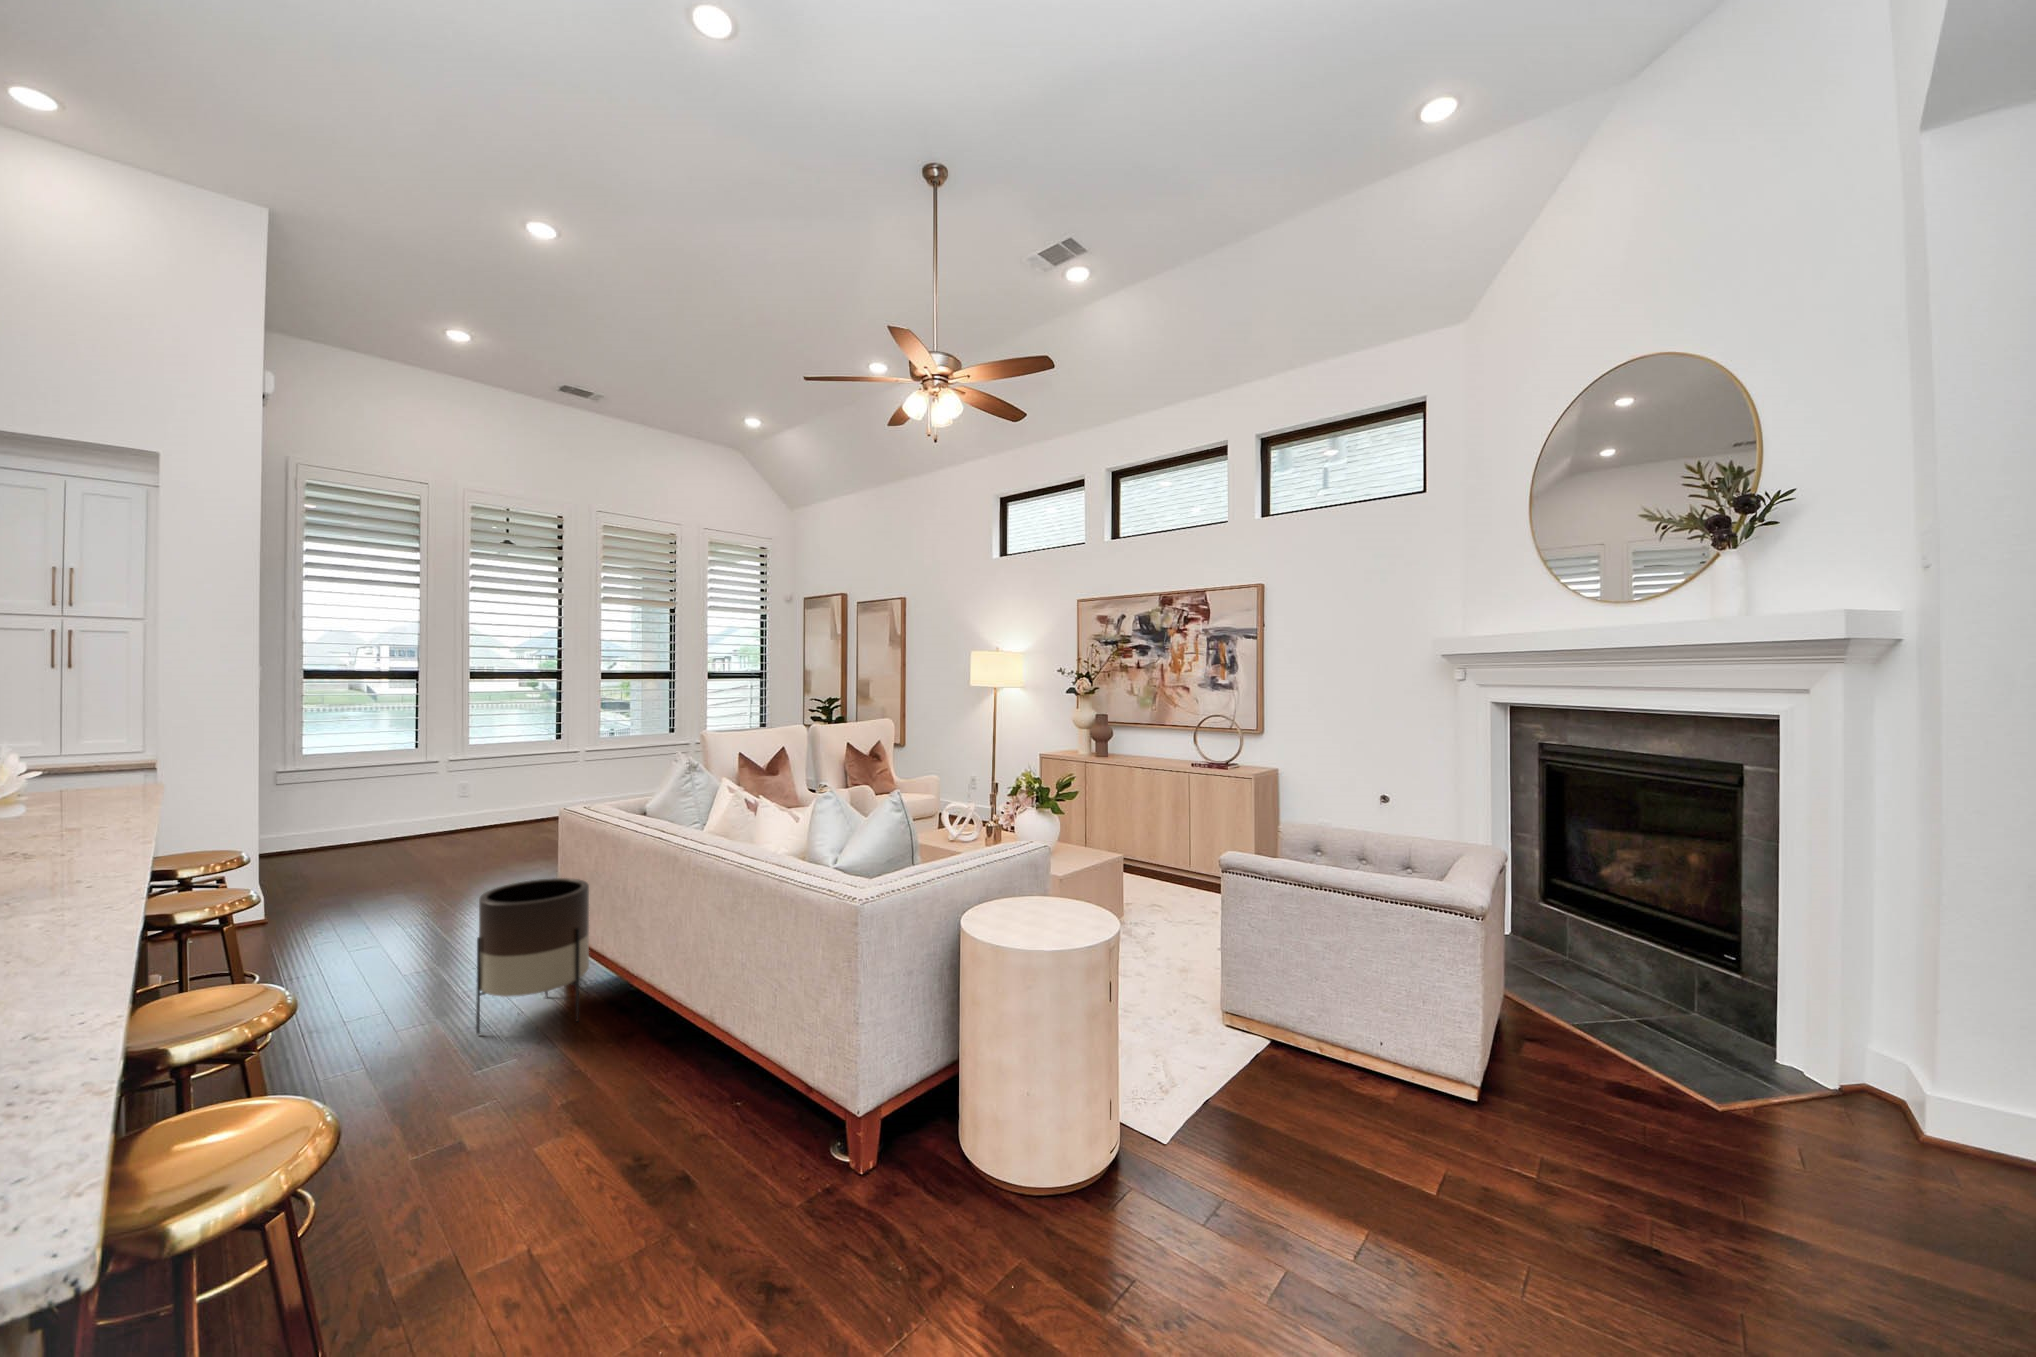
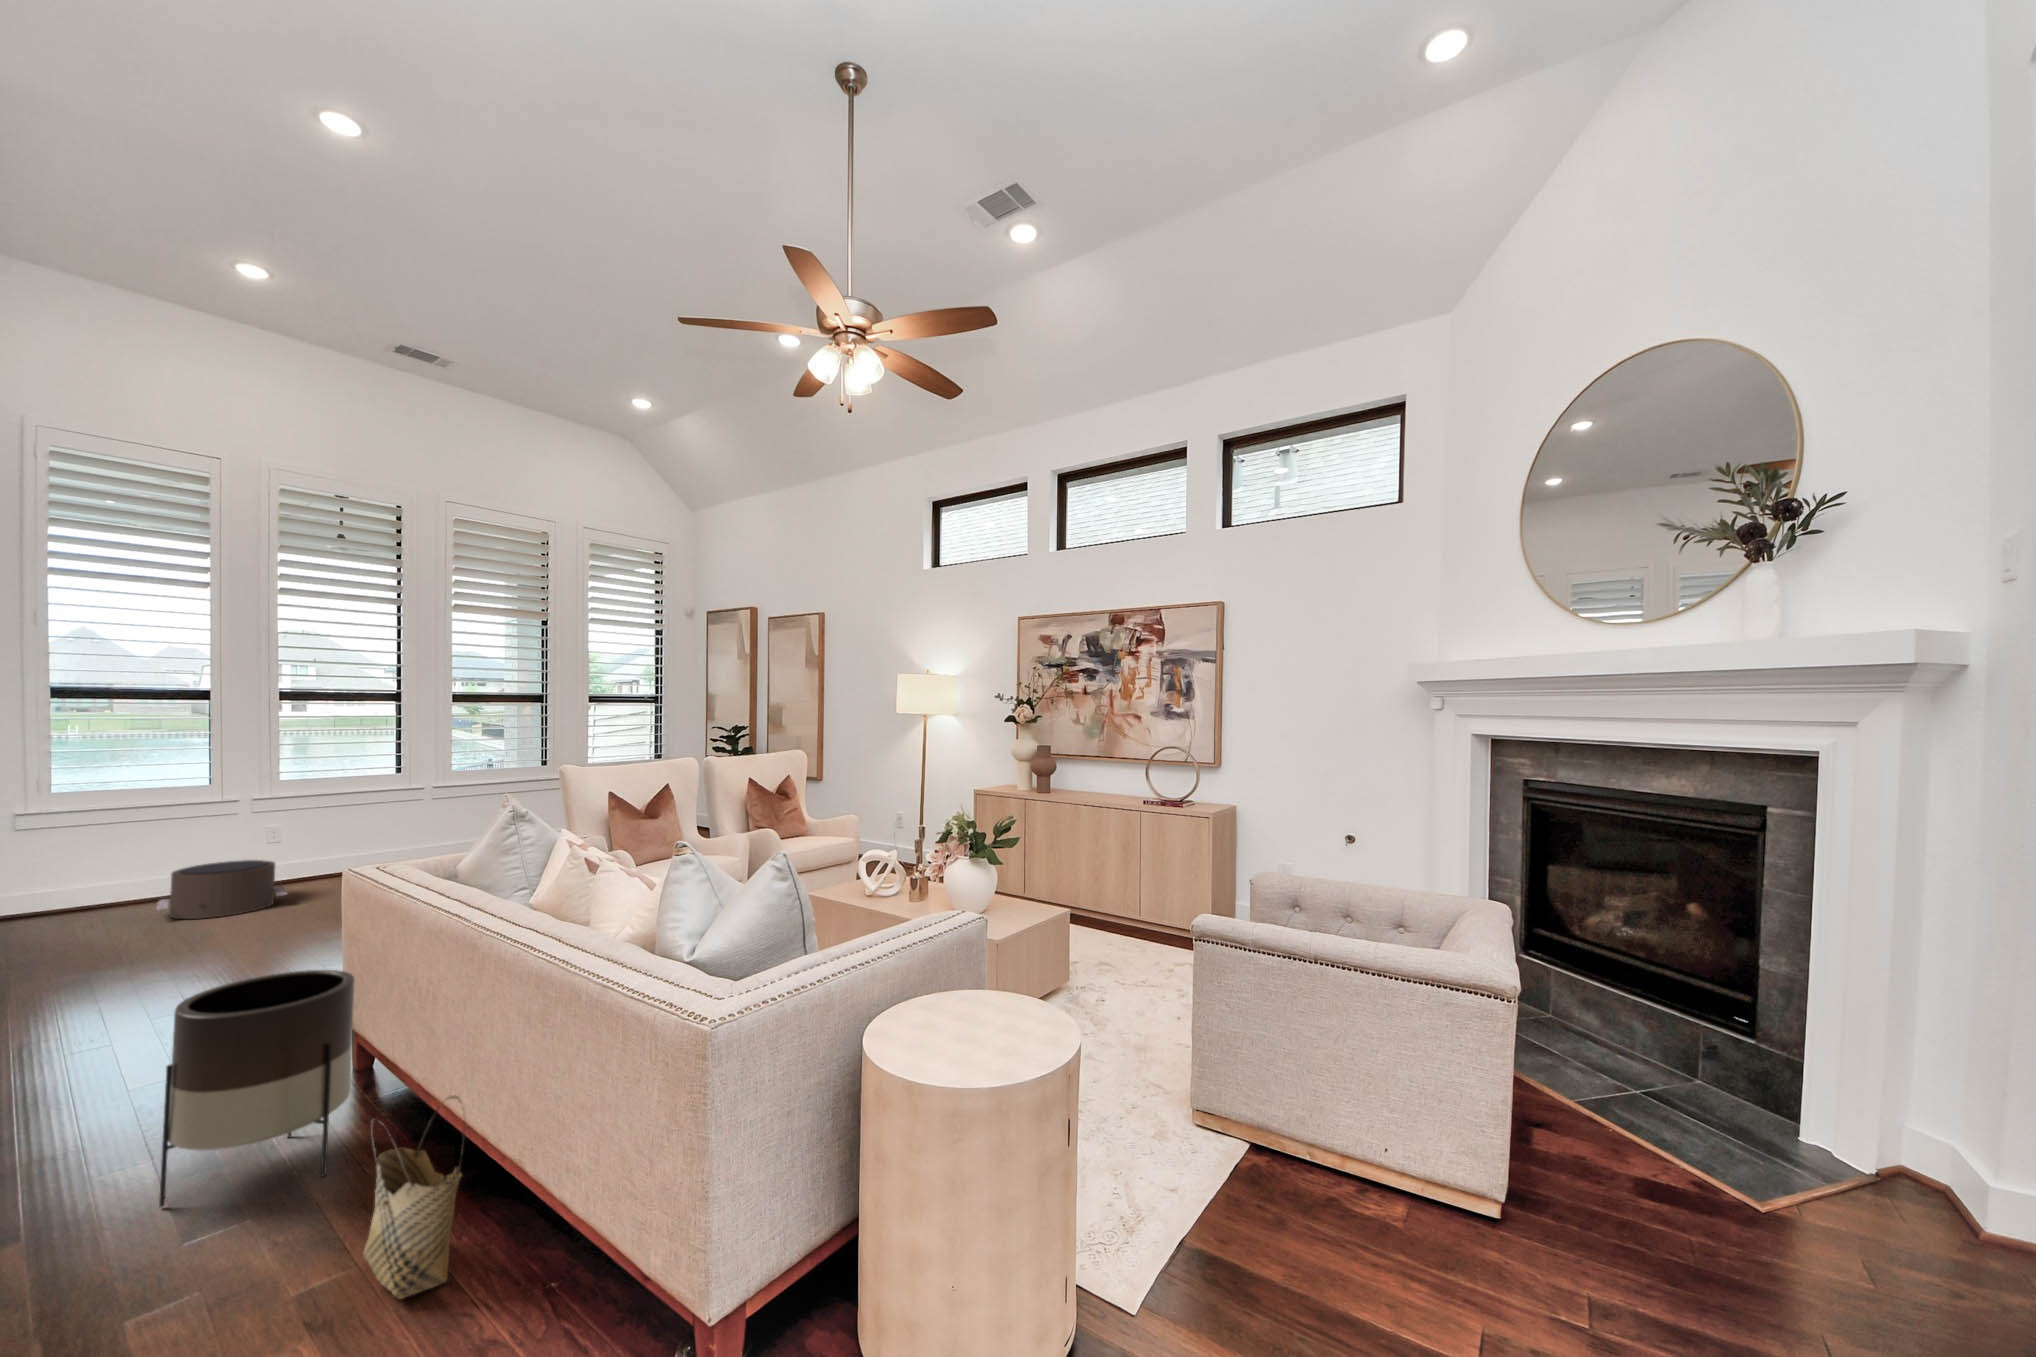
pouf: none [400,808,492,852] -> present [156,860,287,919]
woven basket: none [619,961,684,1091] -> present [363,1096,465,1299]

